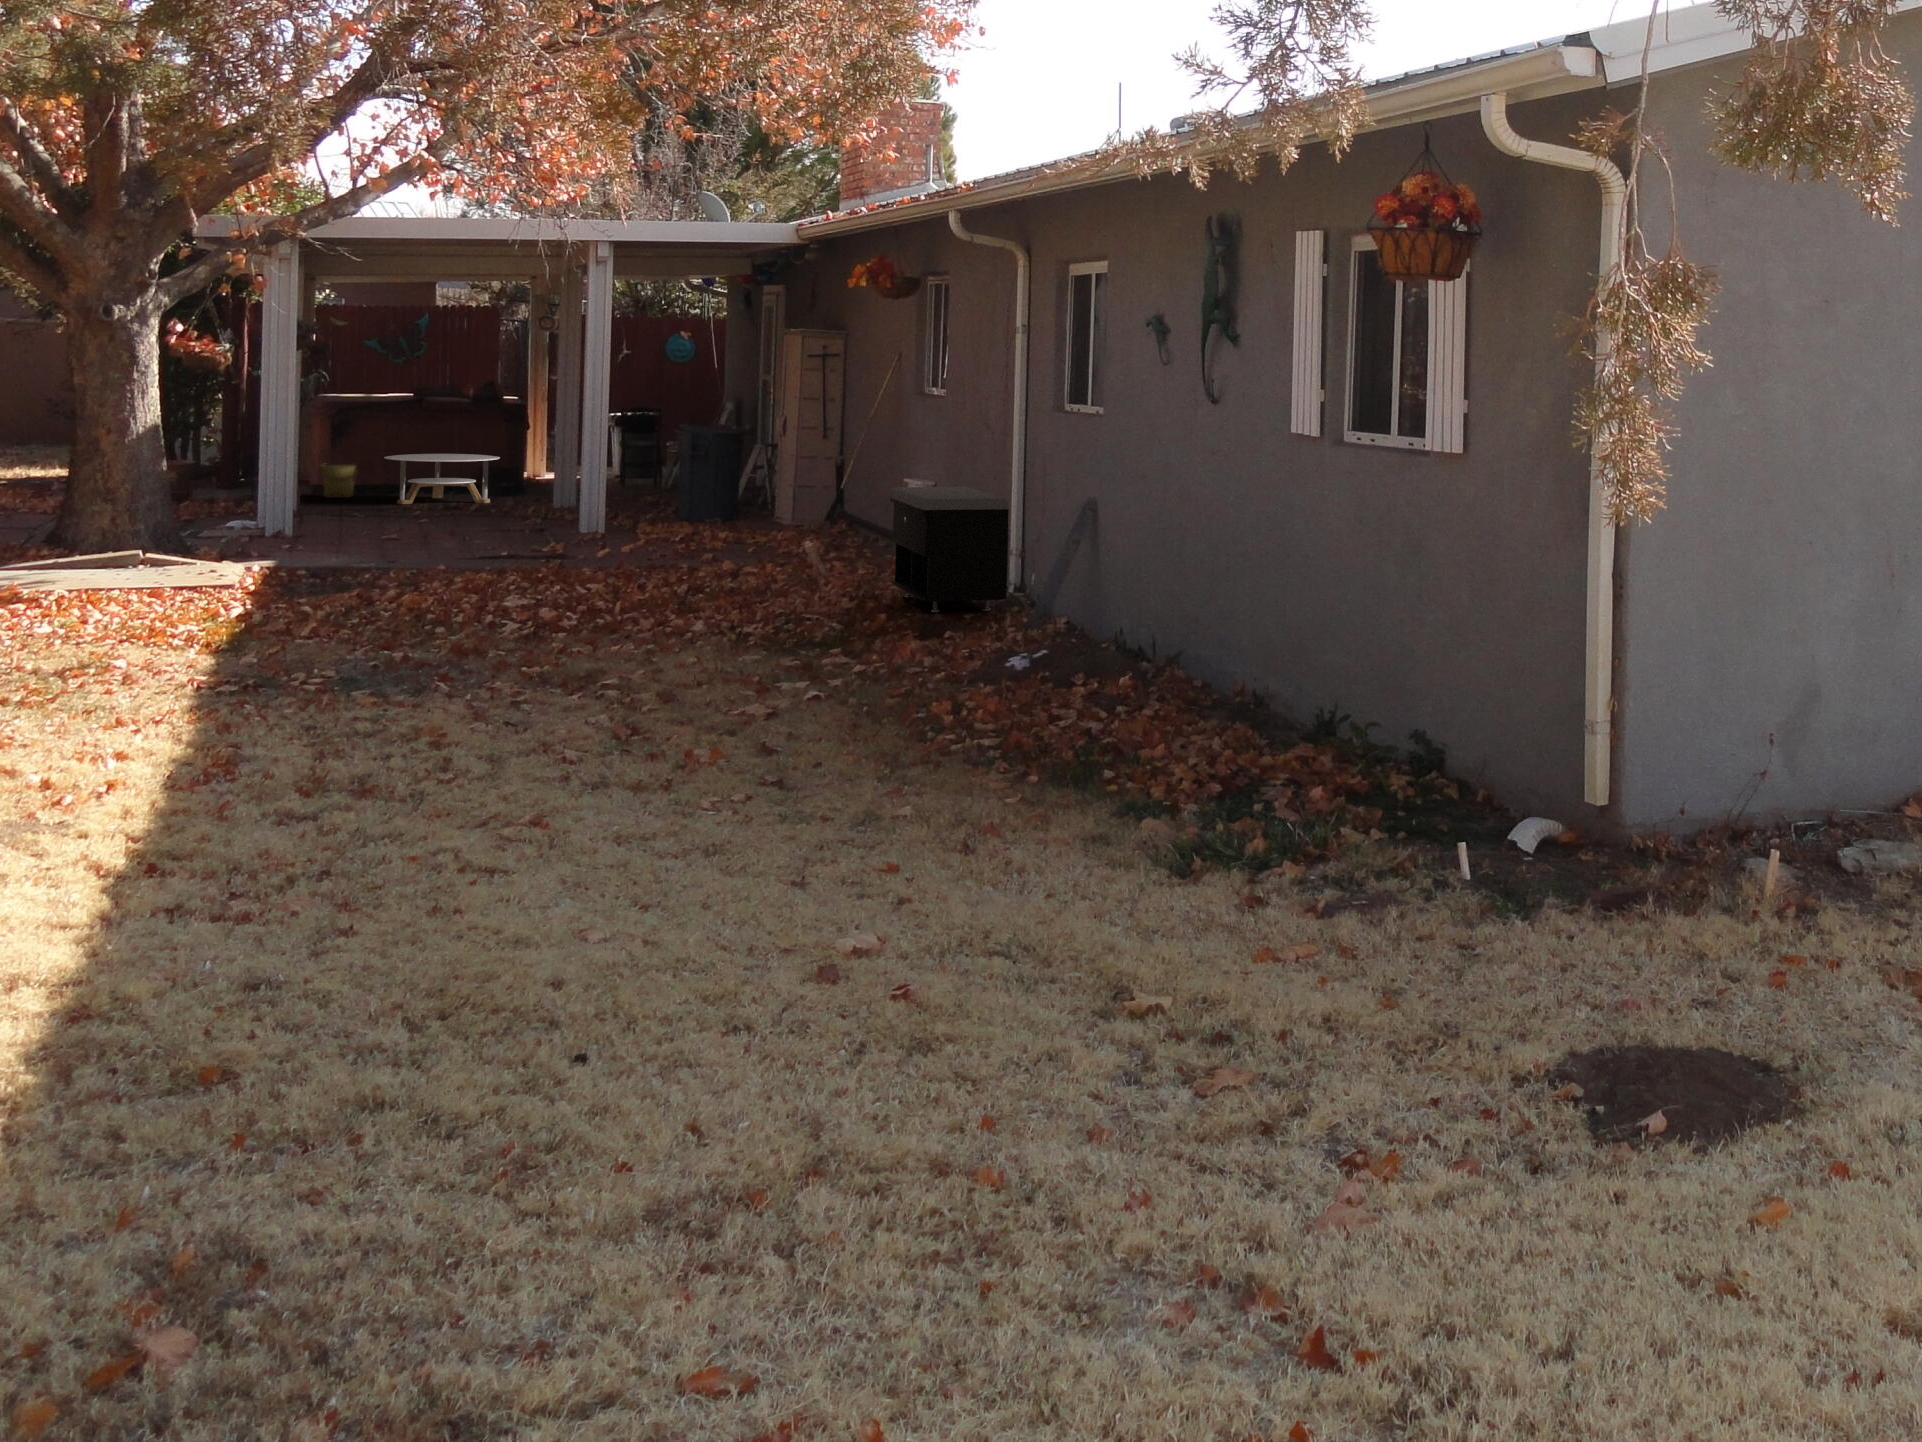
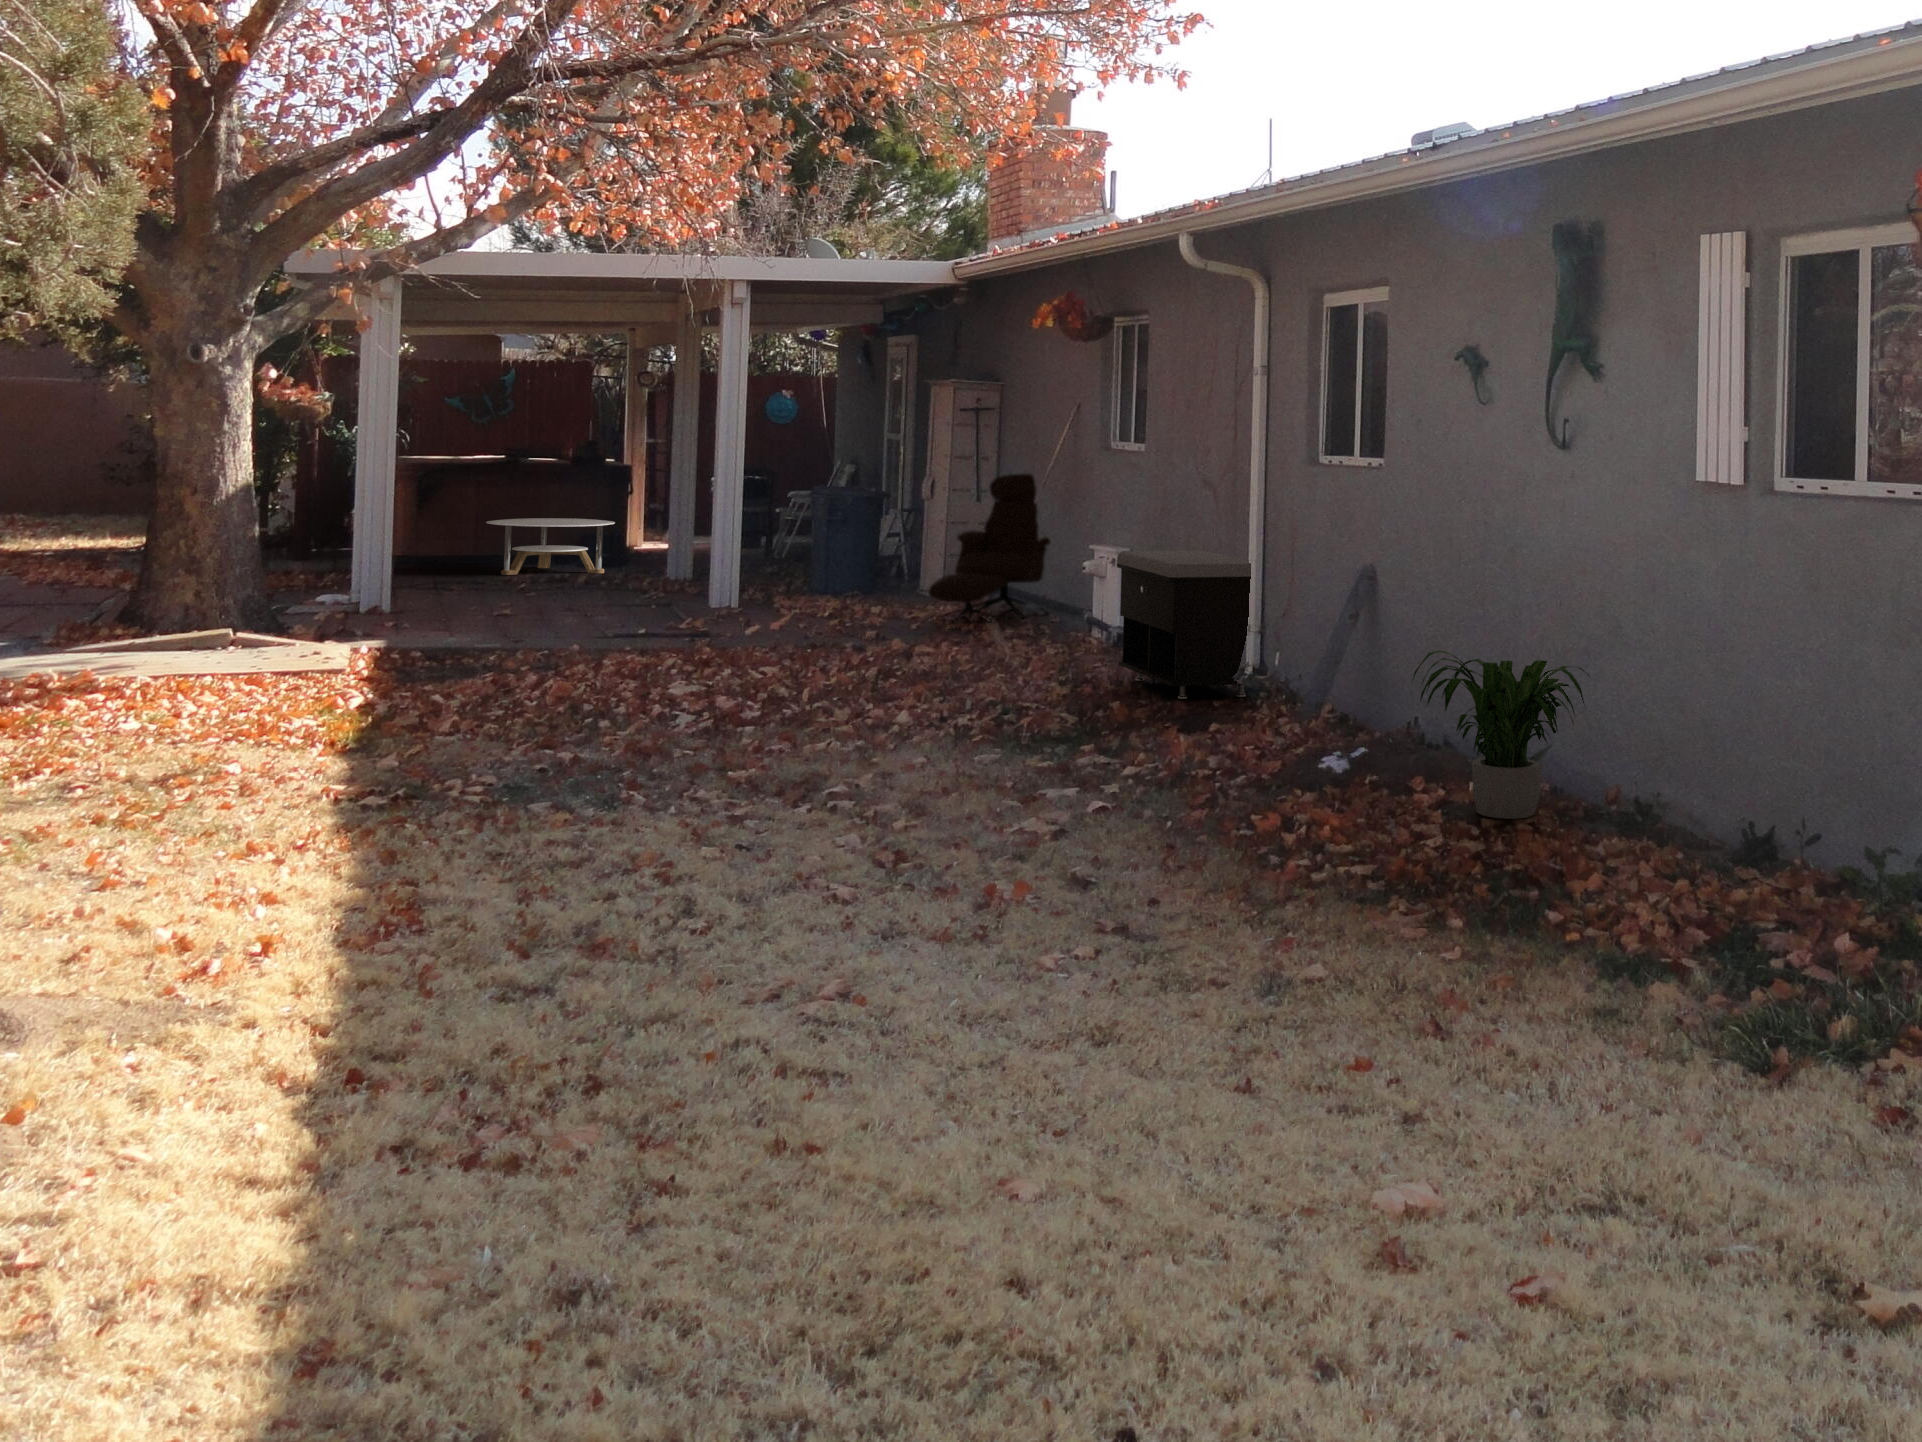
lounge chair: none [757,417,884,547] -> present [929,474,1050,622]
bucket: present [320,465,357,498] -> none [411,530,457,568]
potted plant: none [1064,571,1209,706] -> present [1412,650,1590,819]

